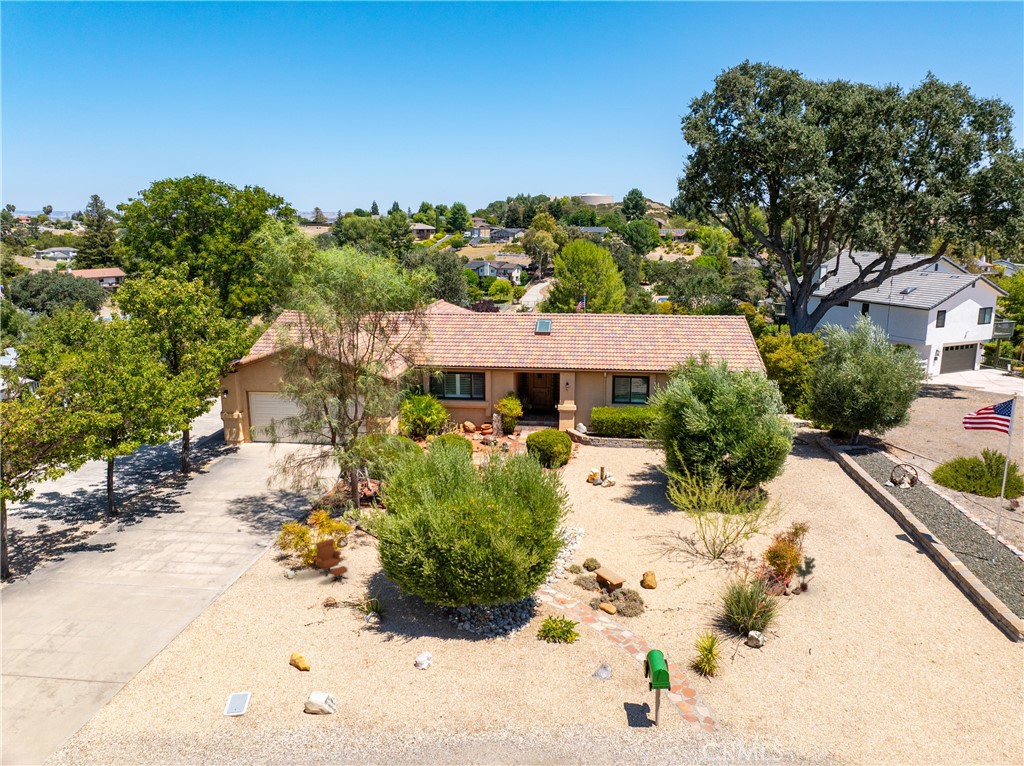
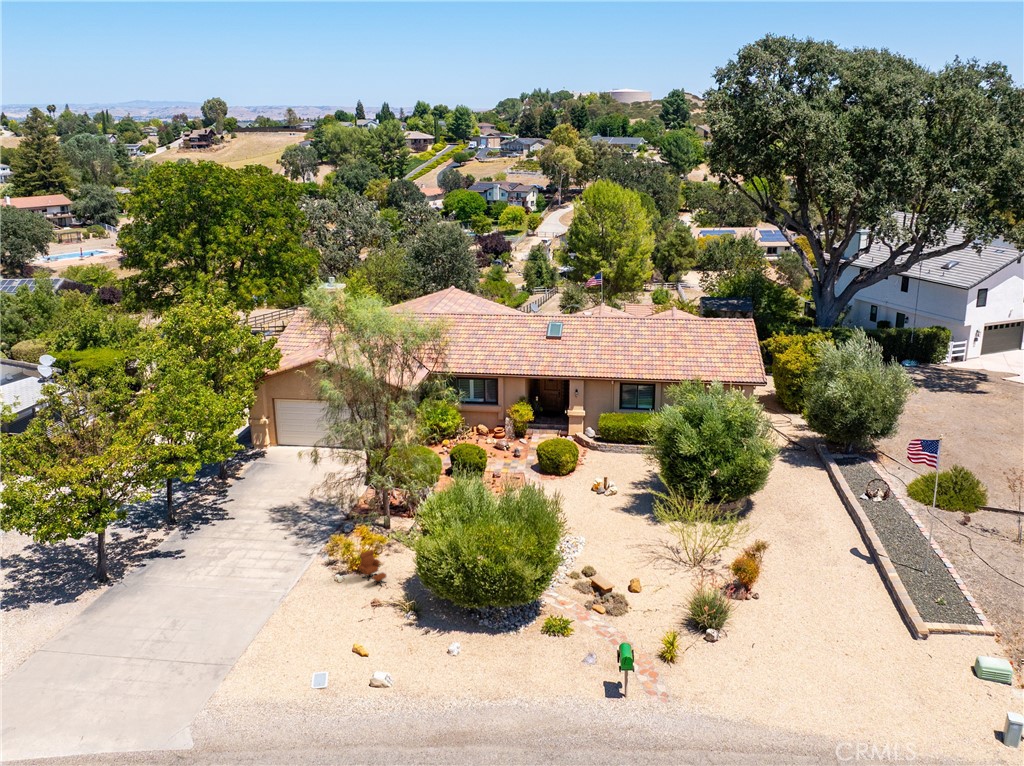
potted tree: present [794,555,816,592] -> none [752,567,771,596]

